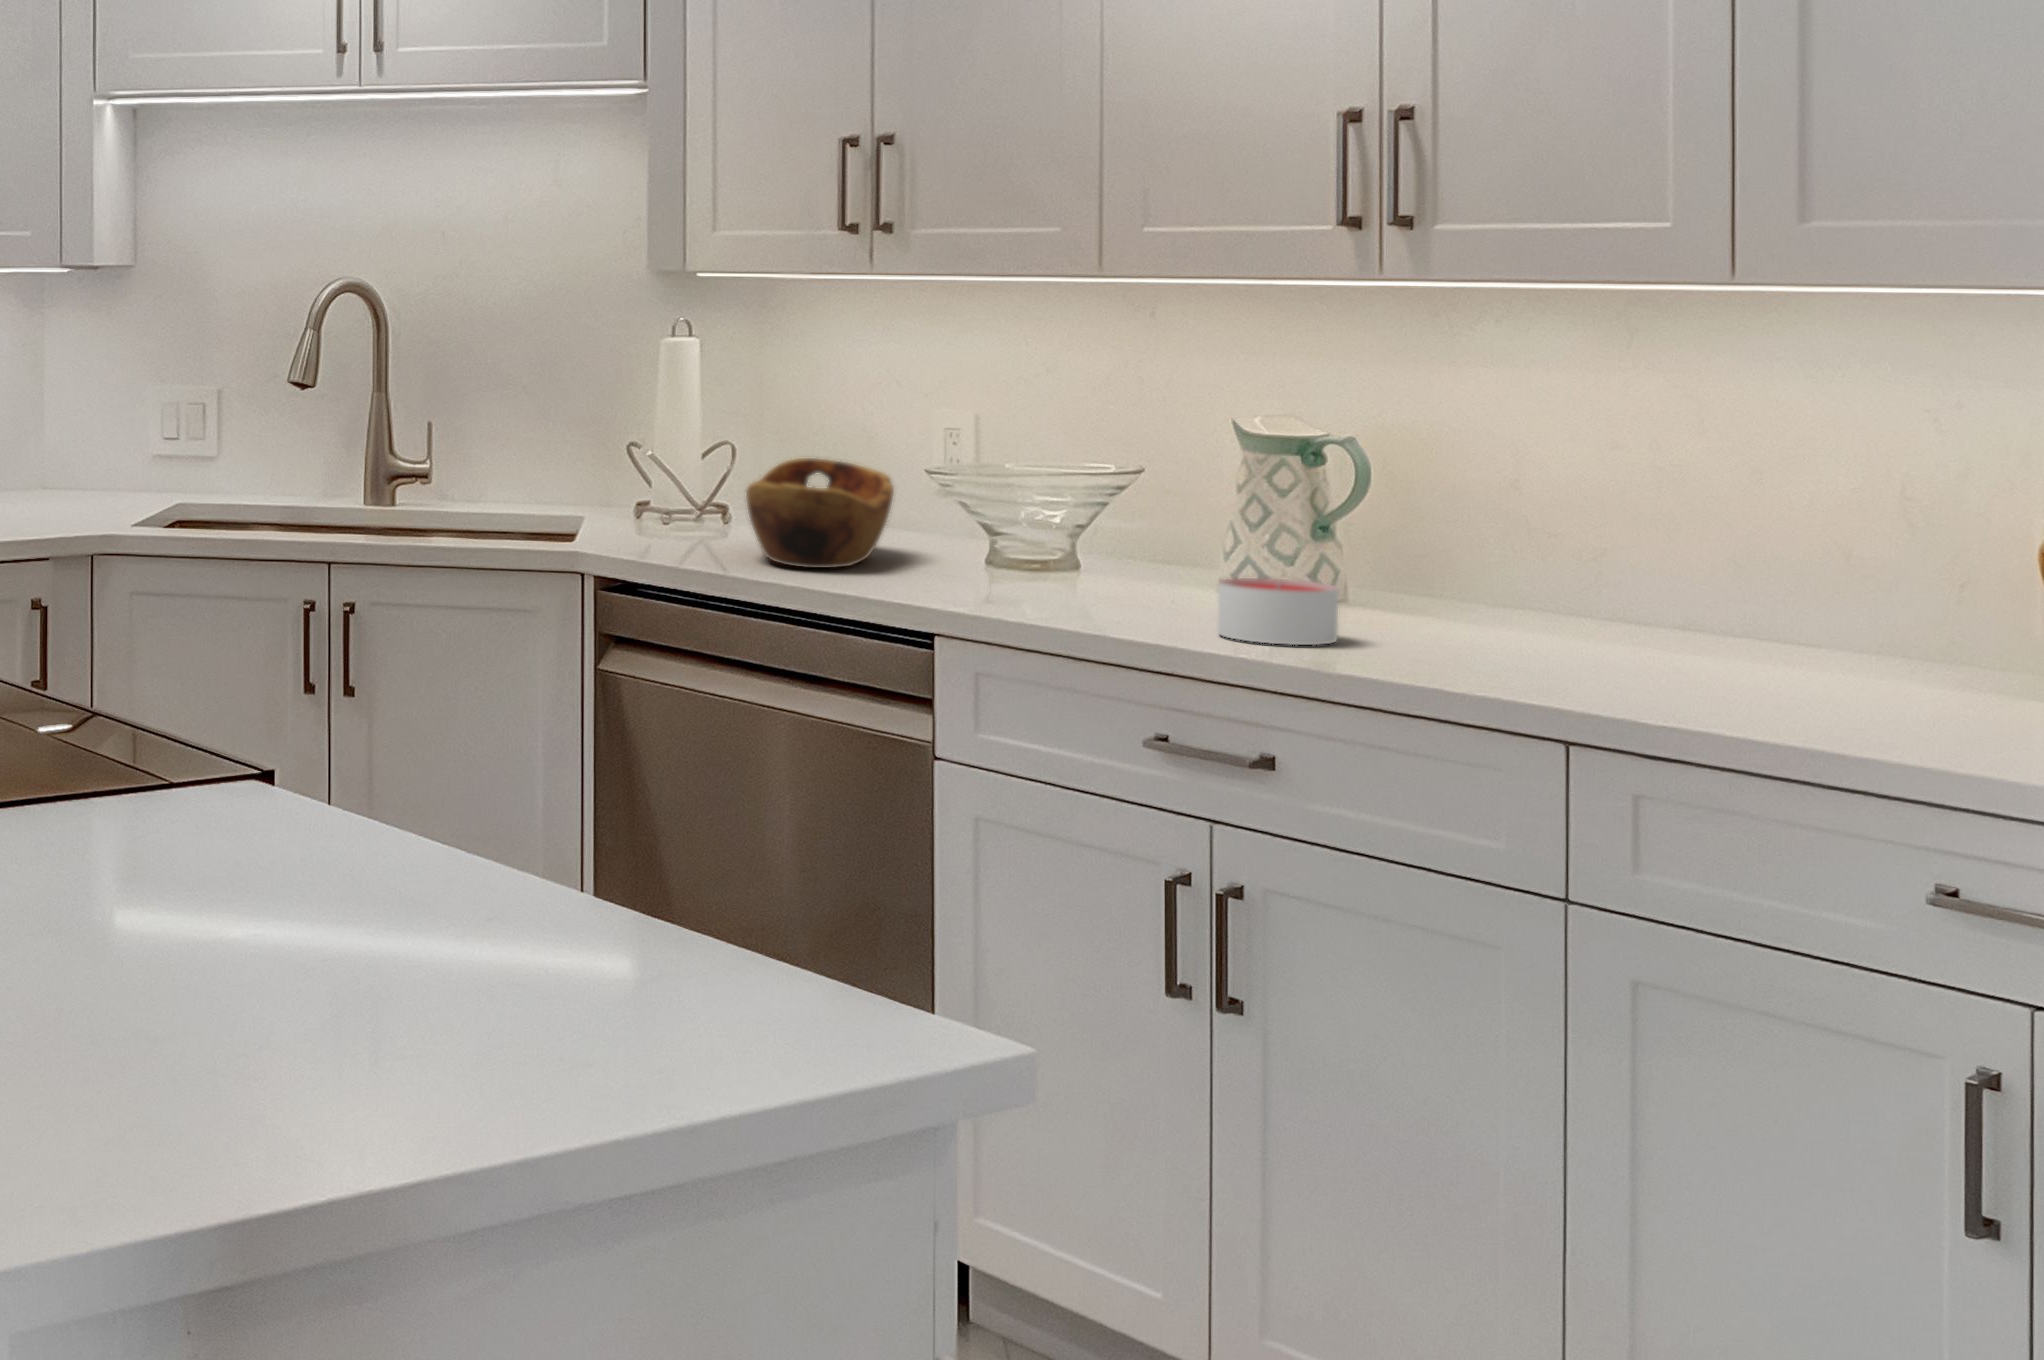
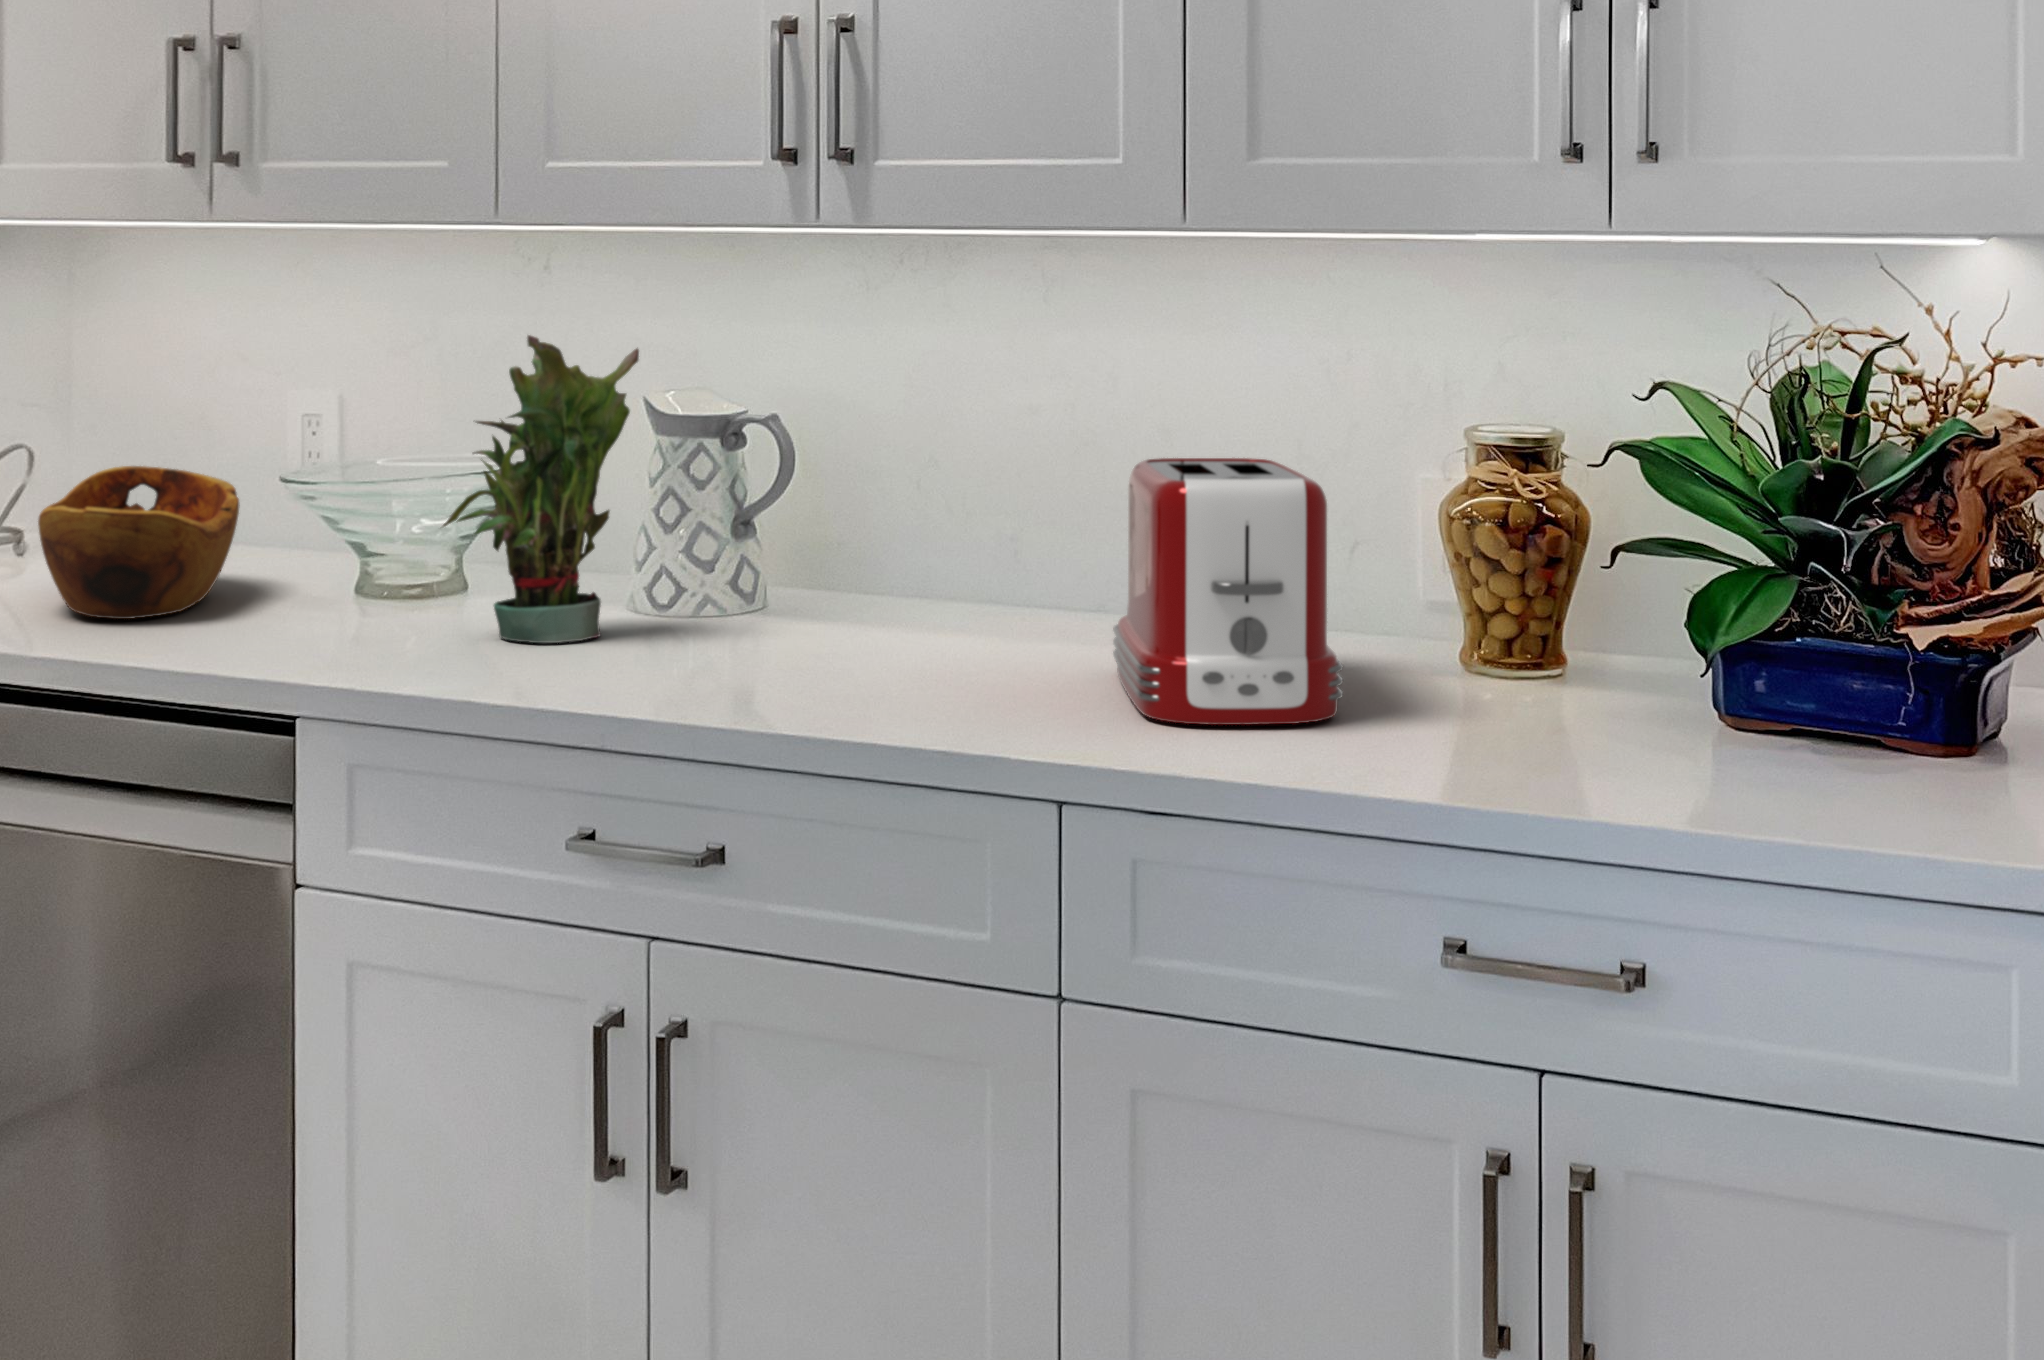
potted plant: none [1052,364,1225,608] -> present [442,335,639,643]
toaster: none [1663,484,1884,713] -> present [1113,458,1343,725]
candle: present [1218,578,1338,645] -> none [644,599,779,686]

